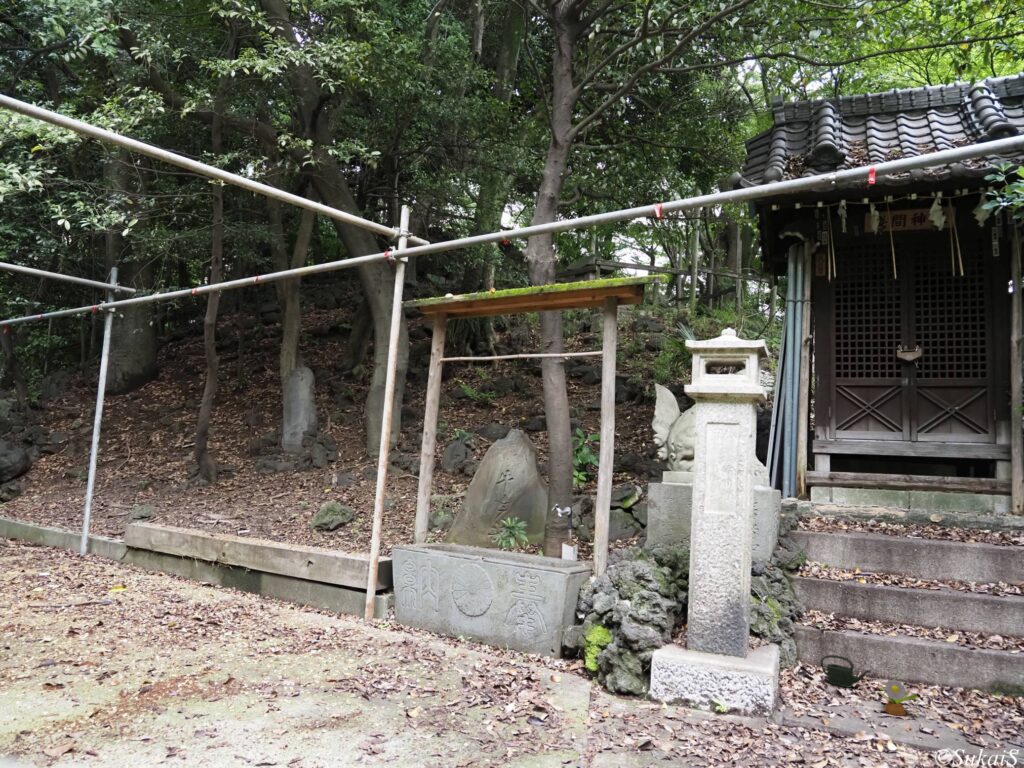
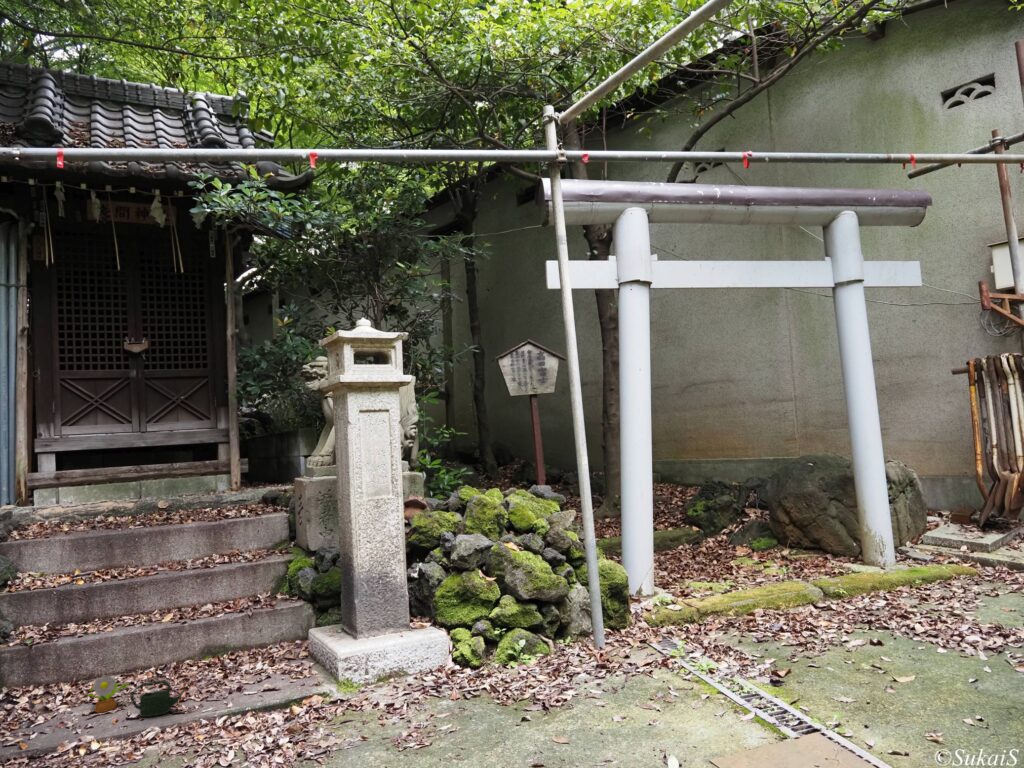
watering can: present [821,655,871,688] -> present [131,680,190,717]

